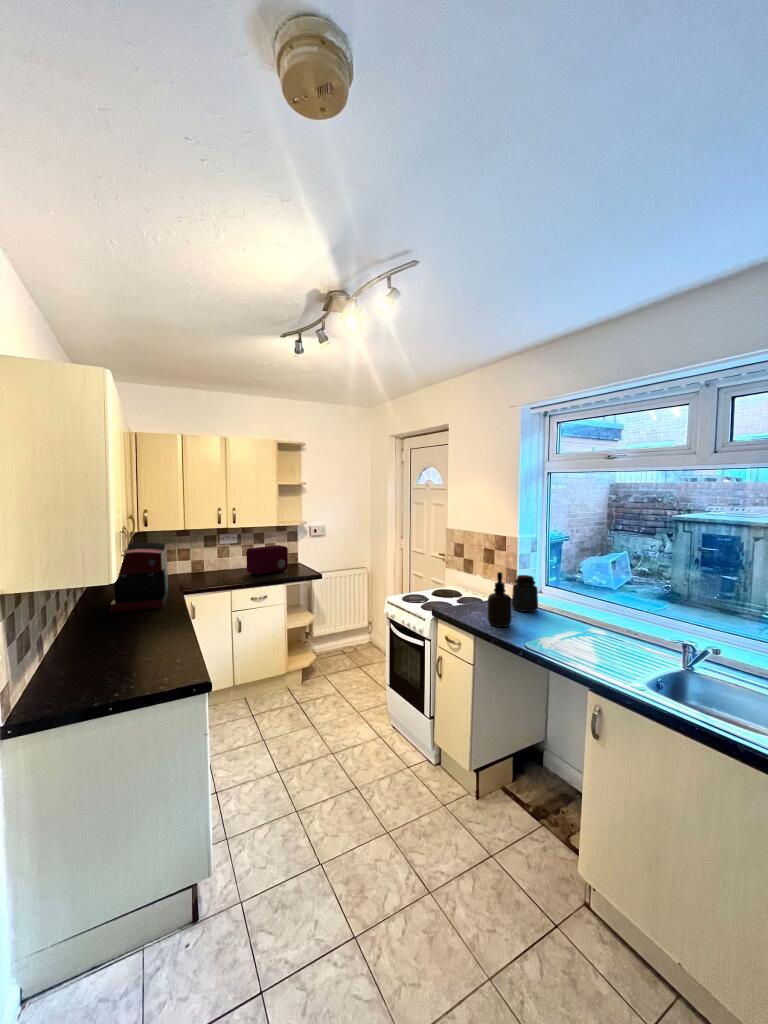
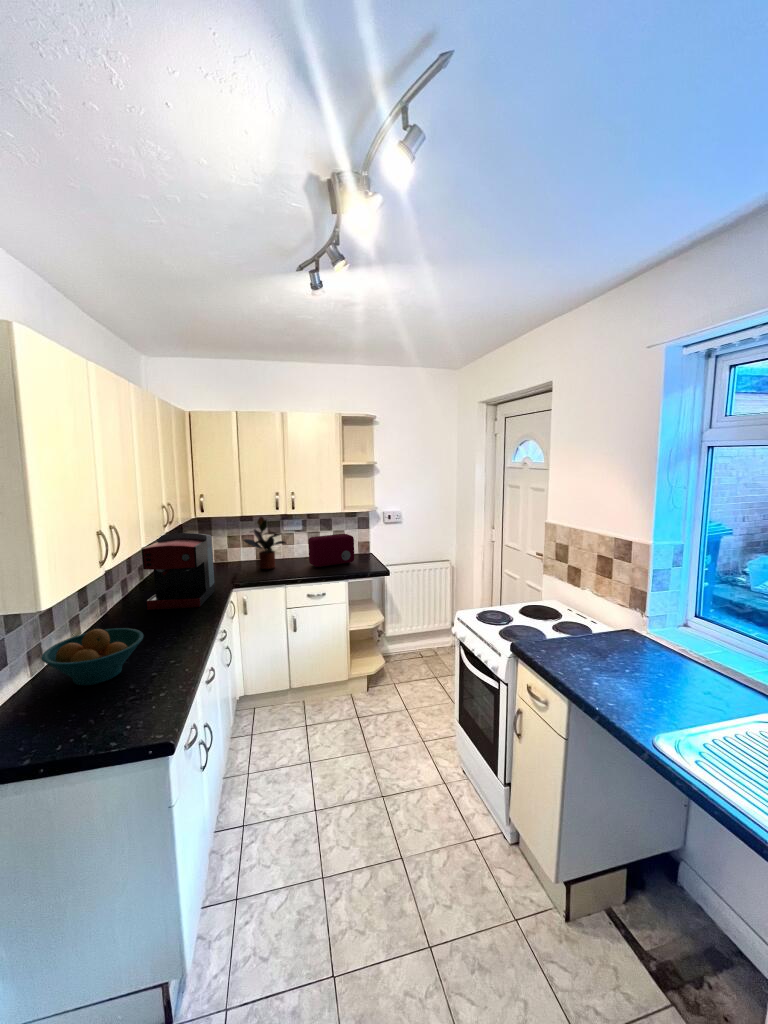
potted plant: none [185,530,228,578] -> present [243,517,286,569]
soap dispenser: present [488,572,511,627] -> none [593,604,634,690]
jar: present [512,575,538,612] -> none [636,603,681,662]
fruit bowl: none [60,615,146,662] -> present [41,628,144,685]

